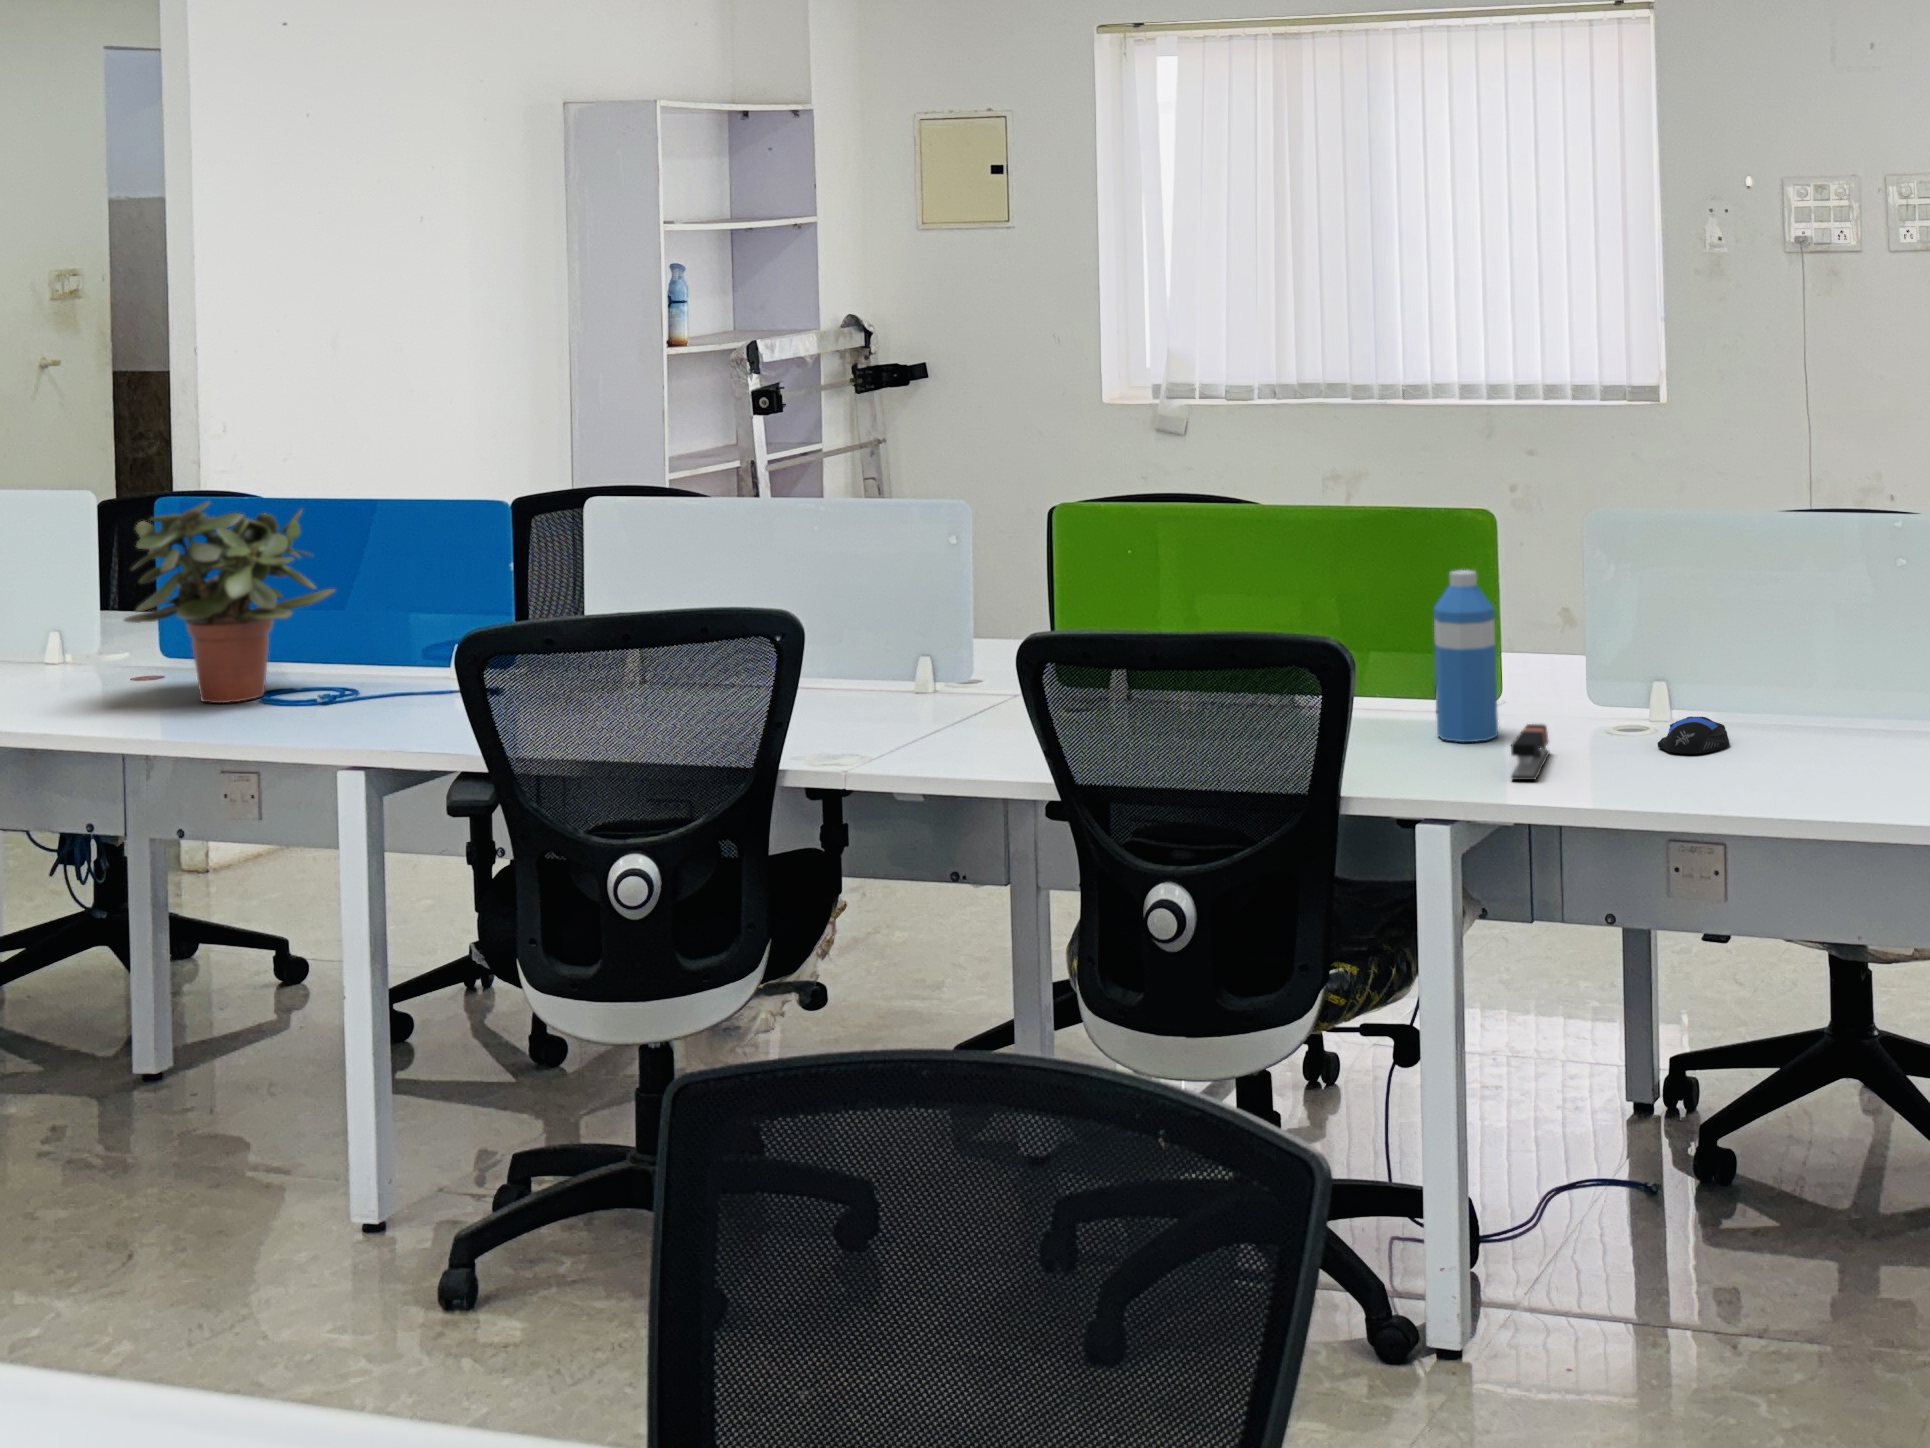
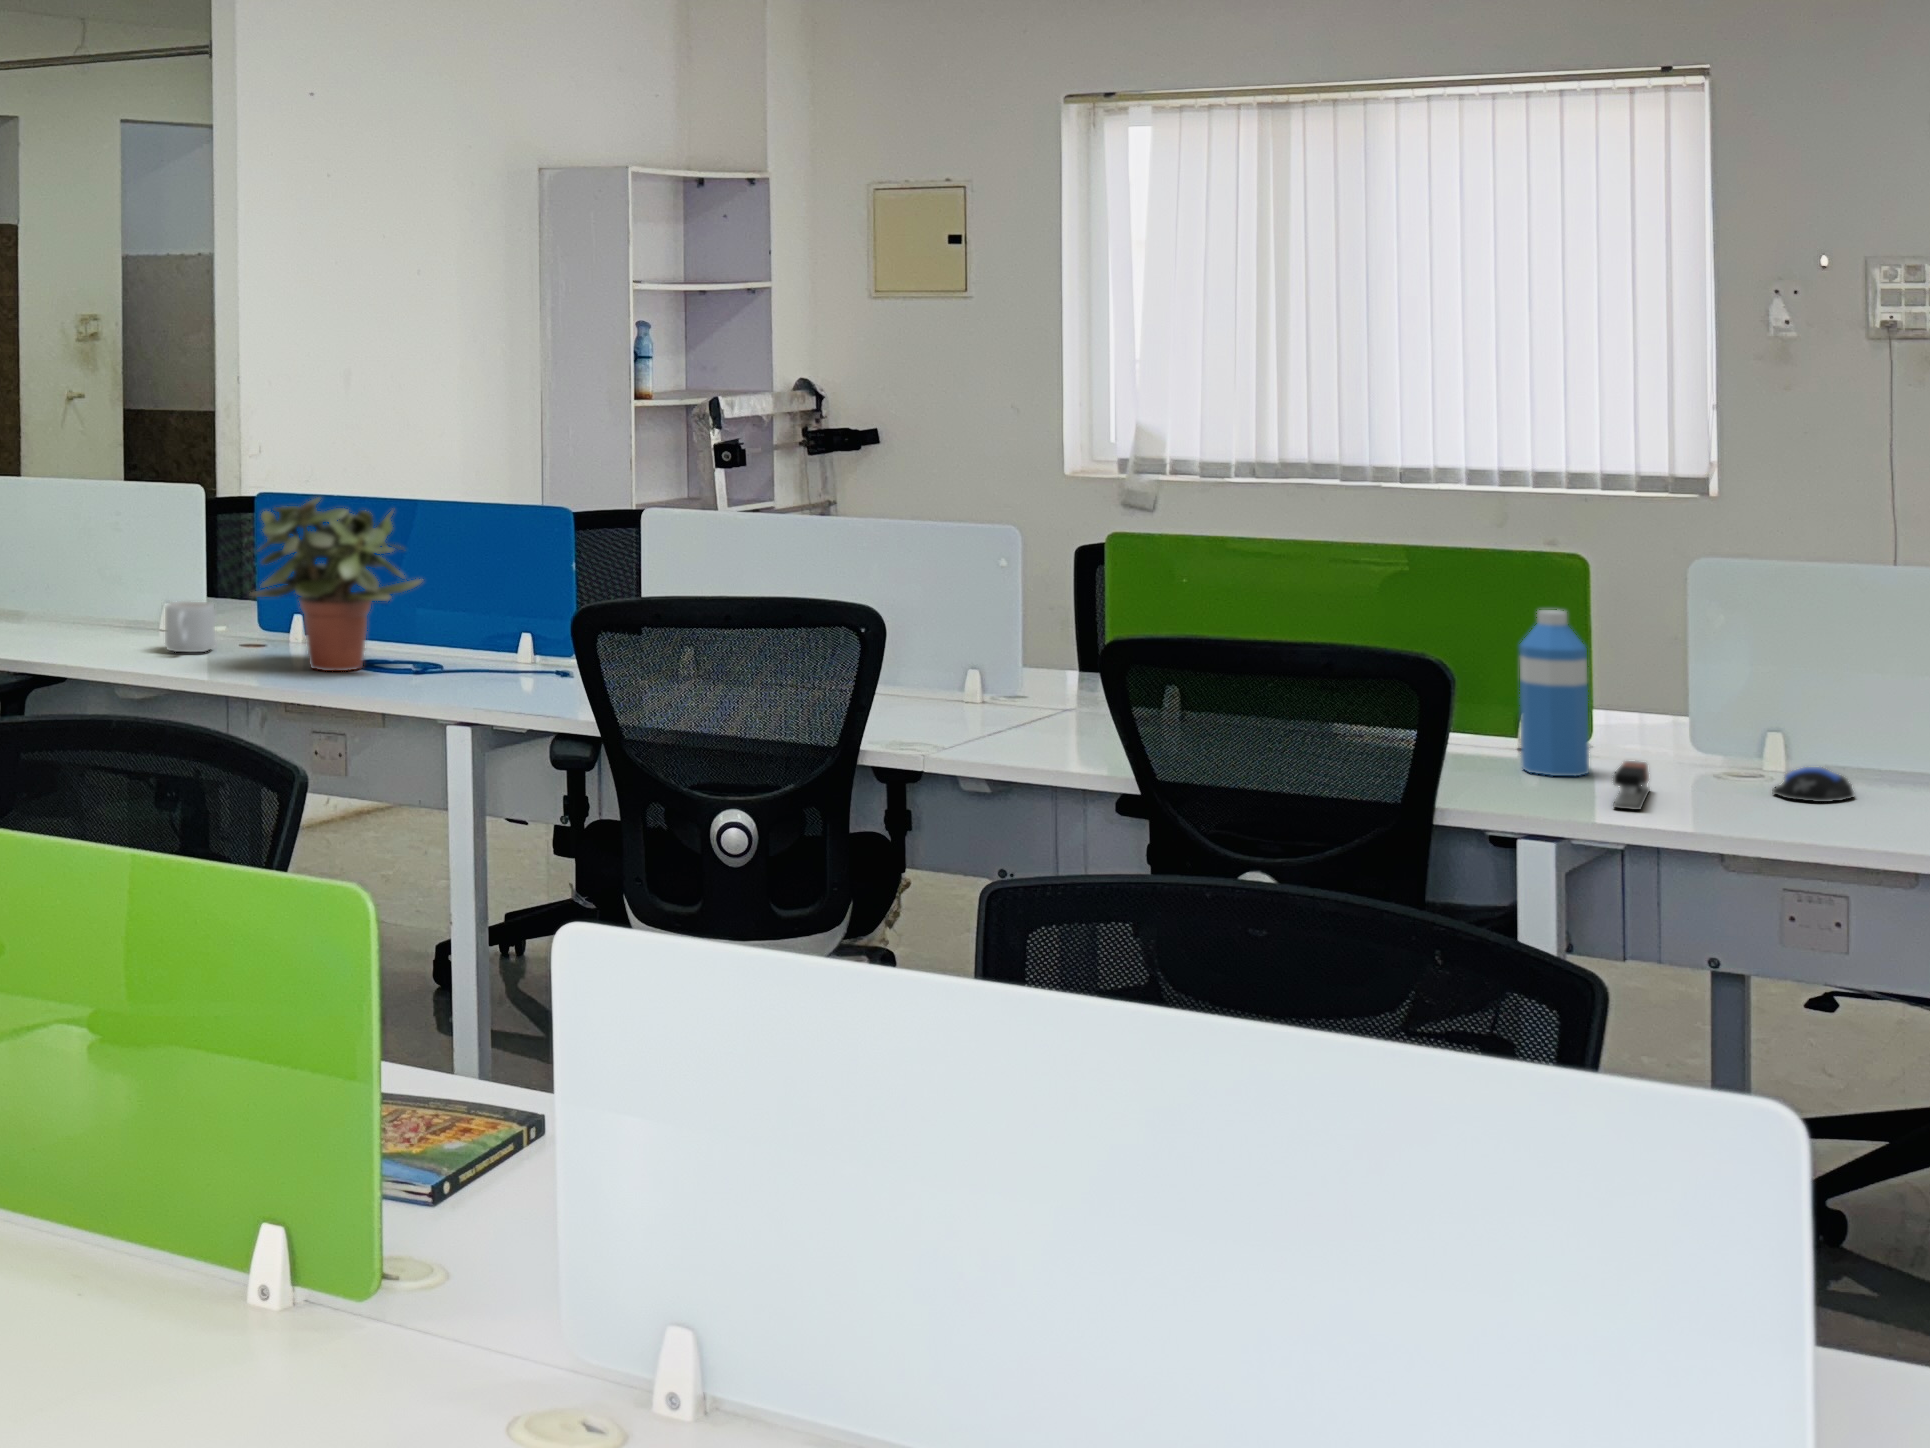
mug: none [33,626,98,689] -> present [165,601,215,652]

